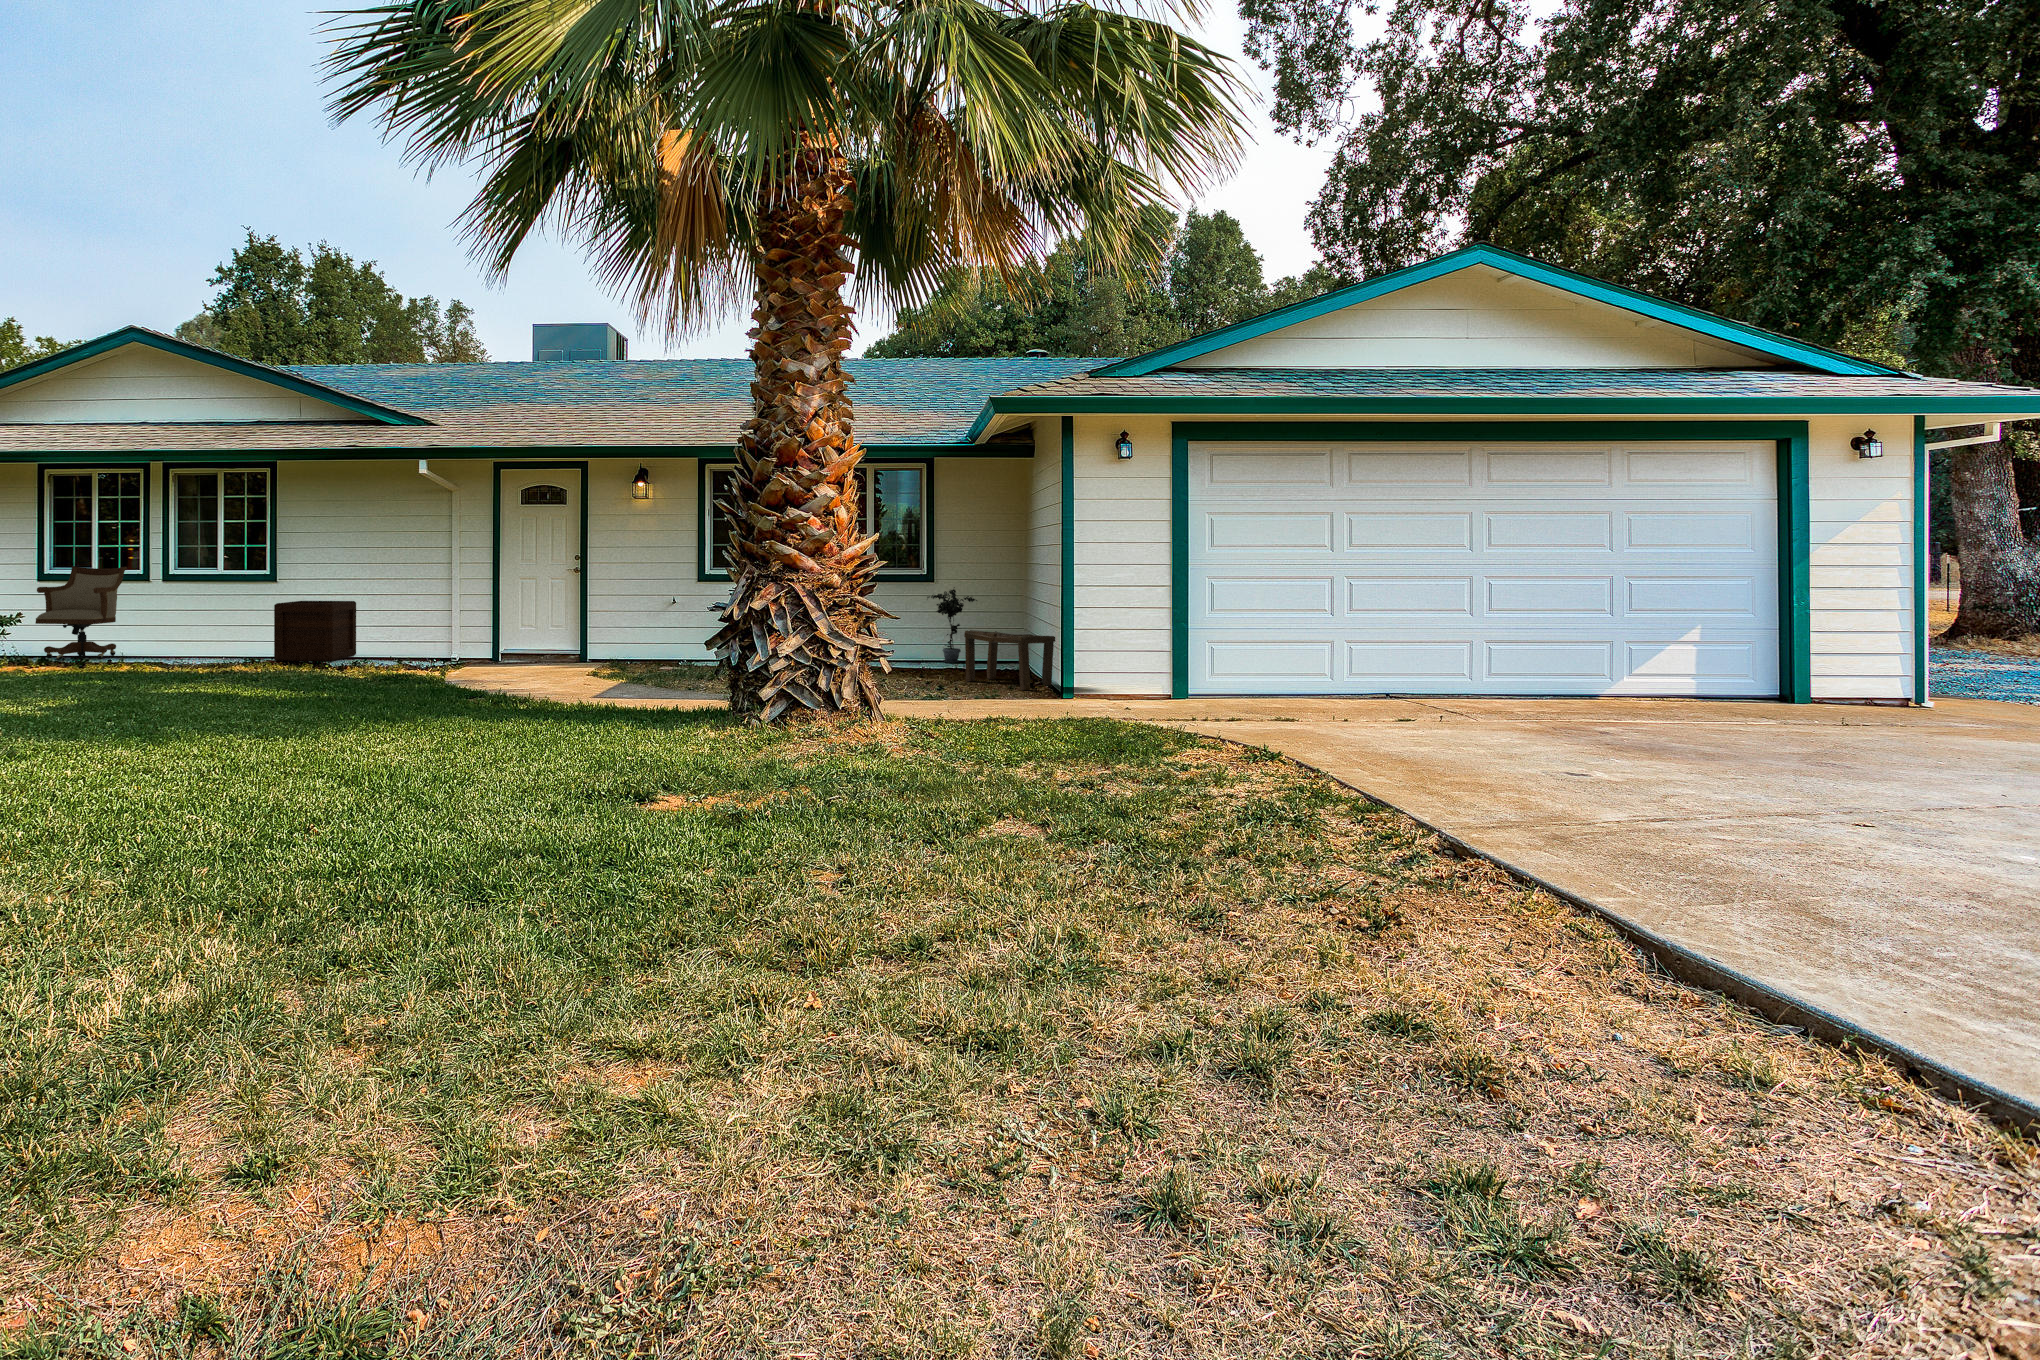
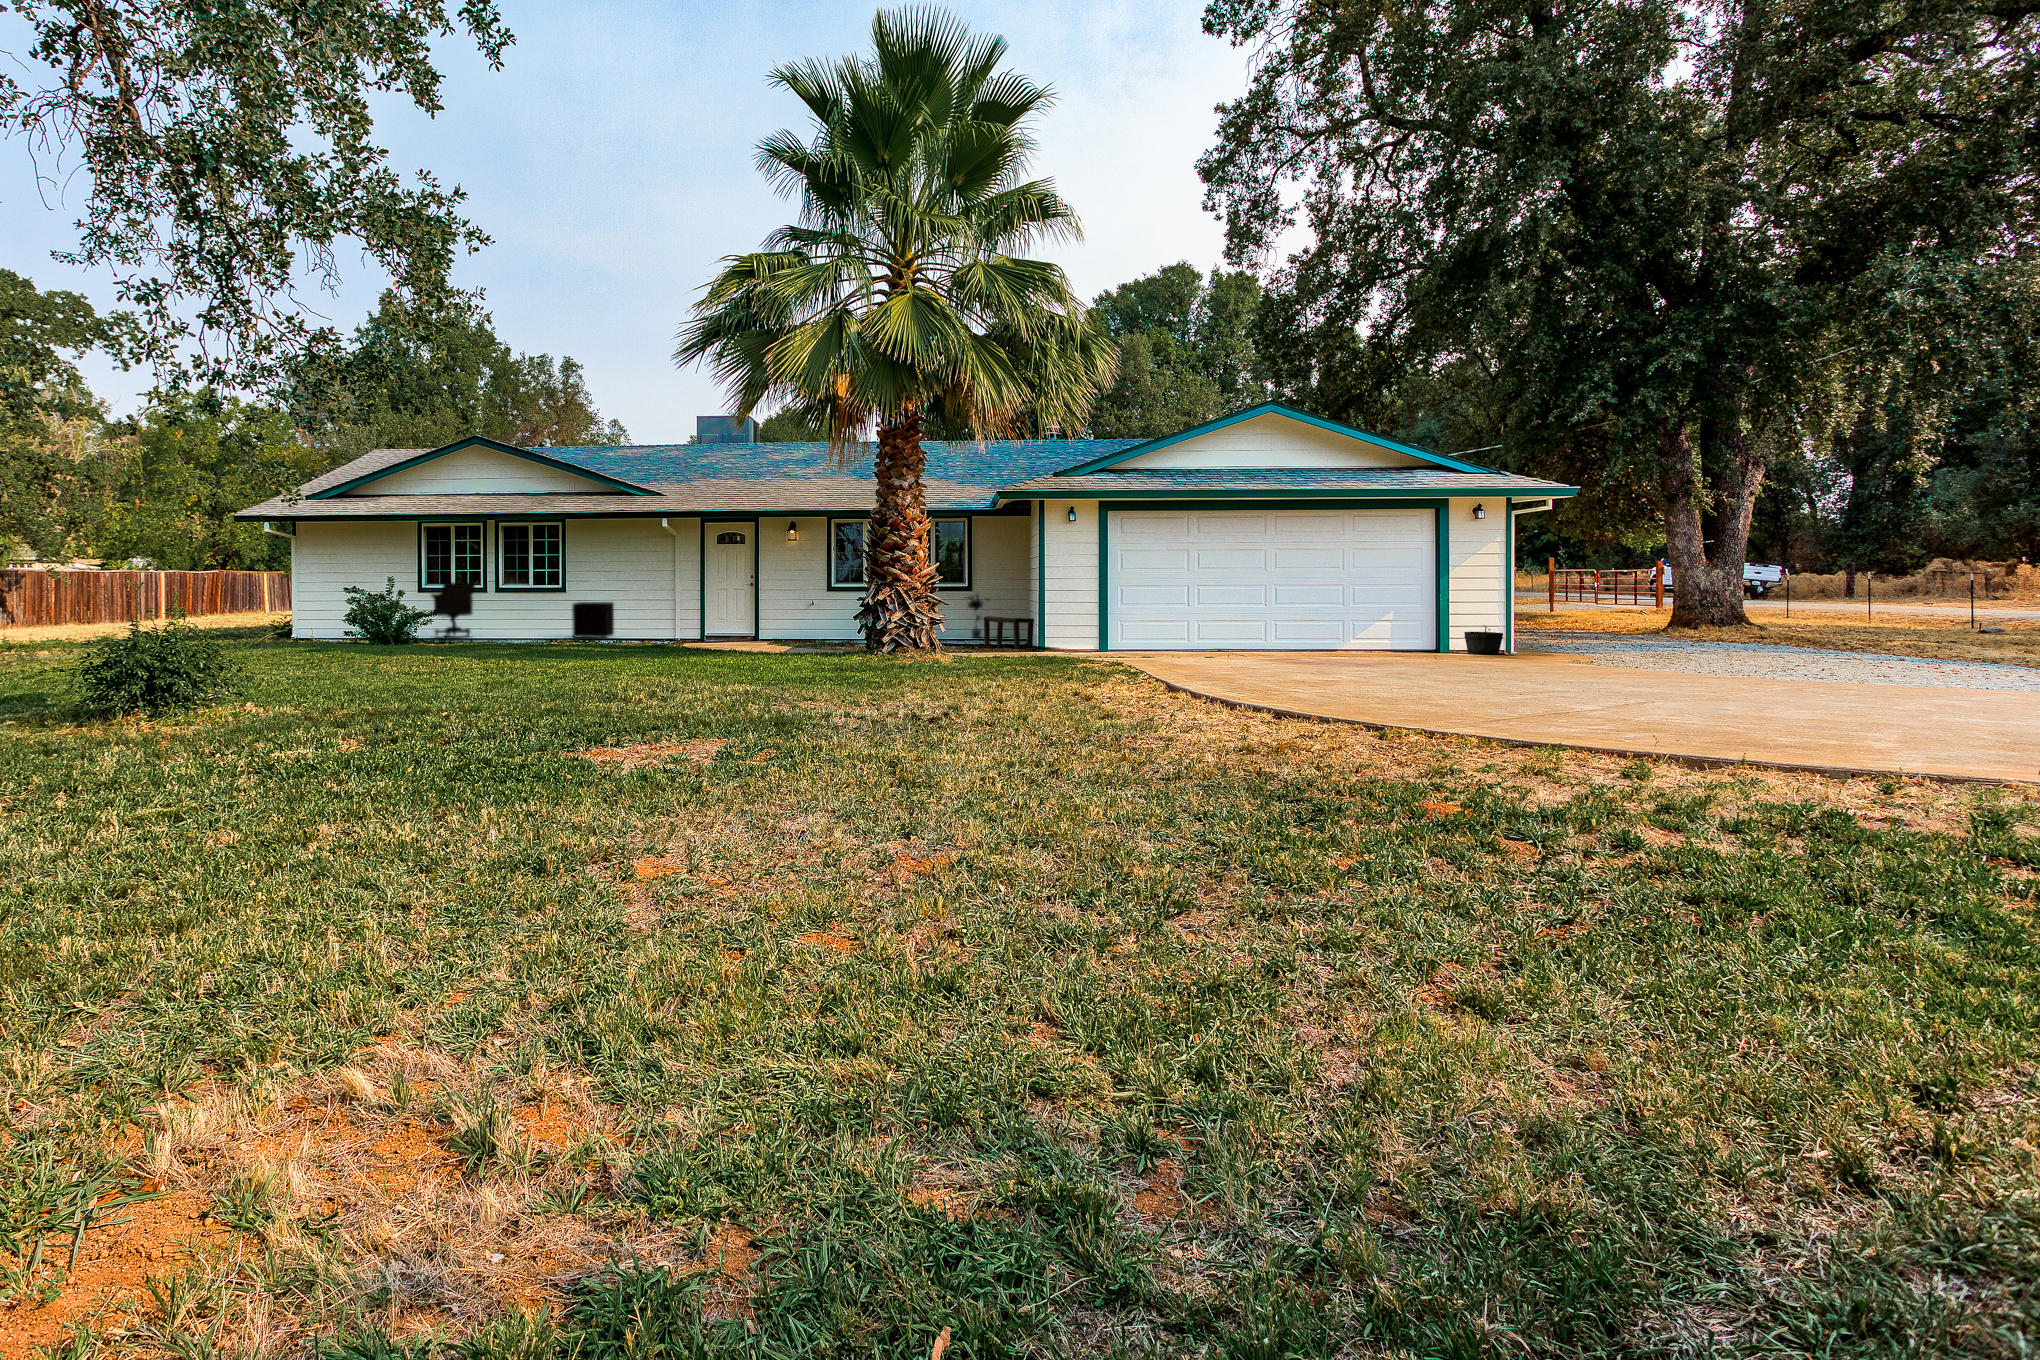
wooden bucket: none [1843,652,1927,708] -> present [1464,625,1503,654]

